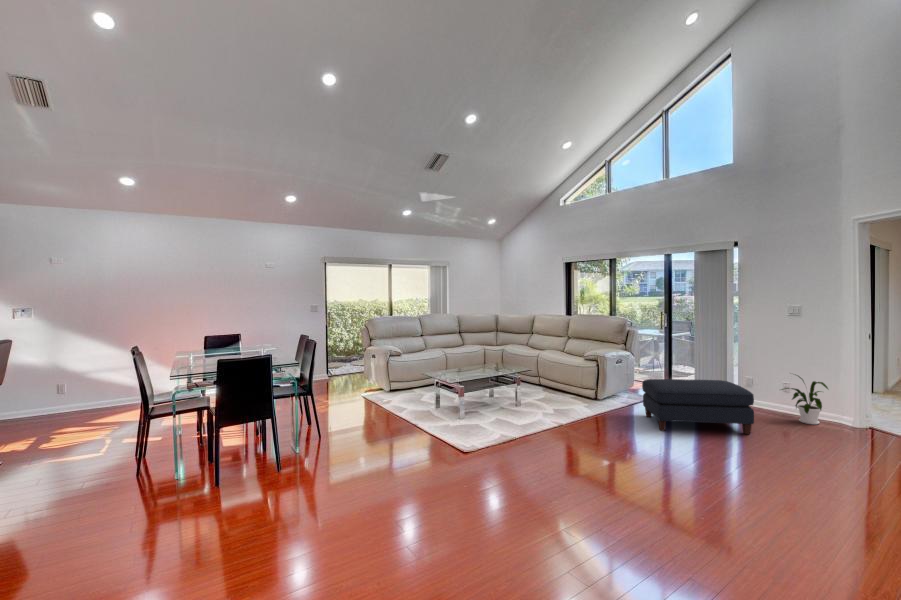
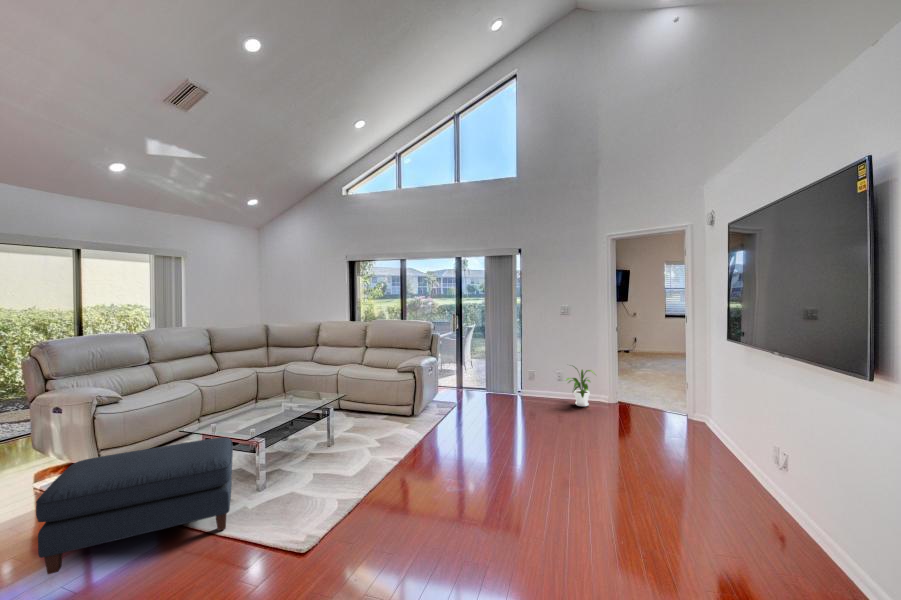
ottoman: present [642,379,754,434] -> present [36,438,233,574]

